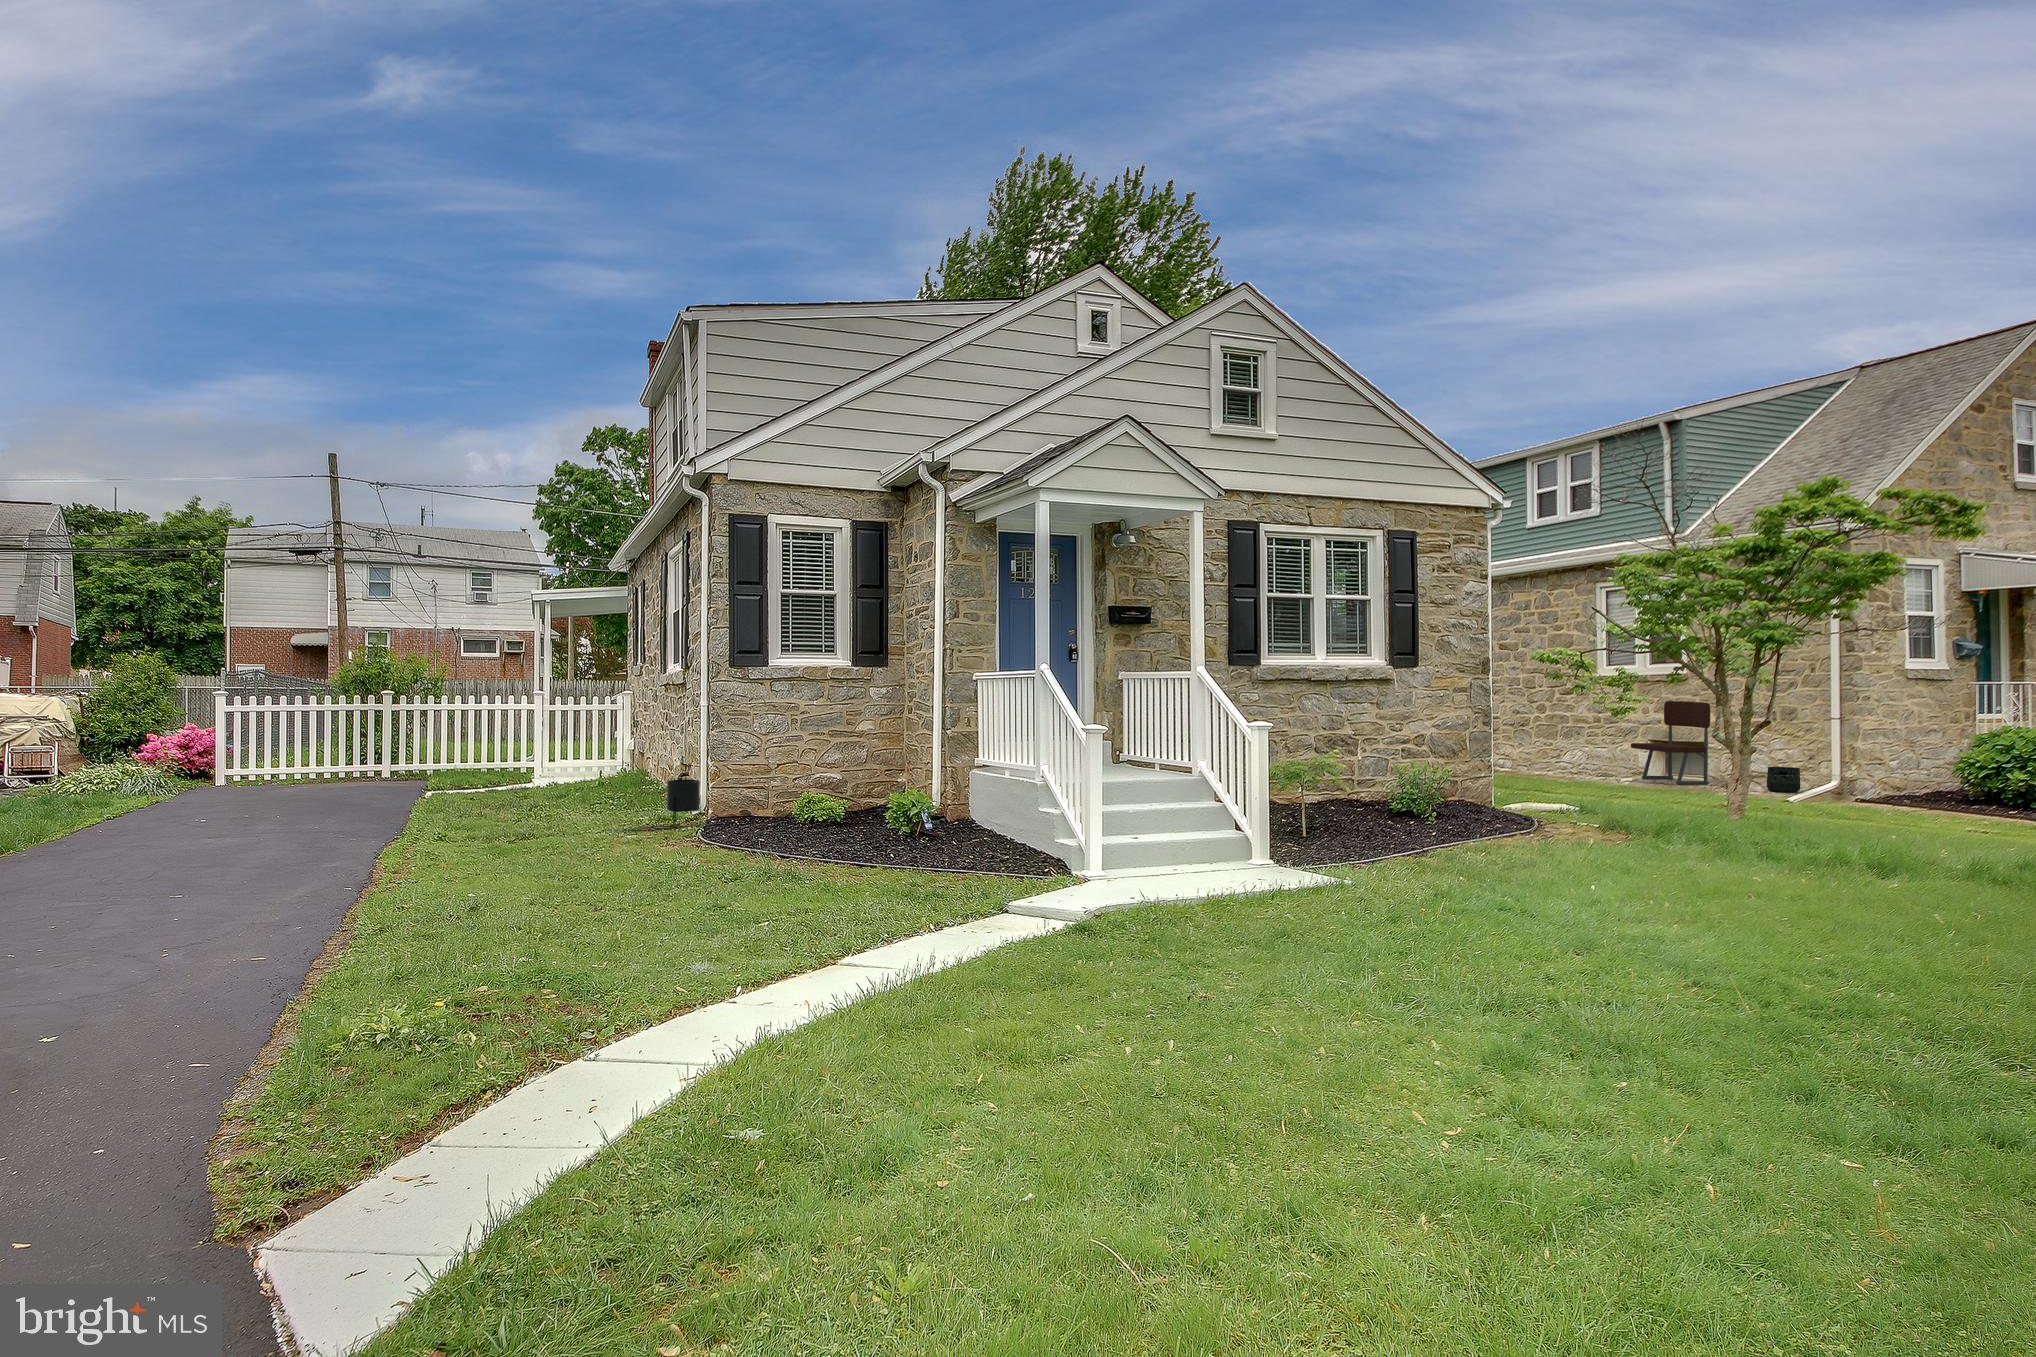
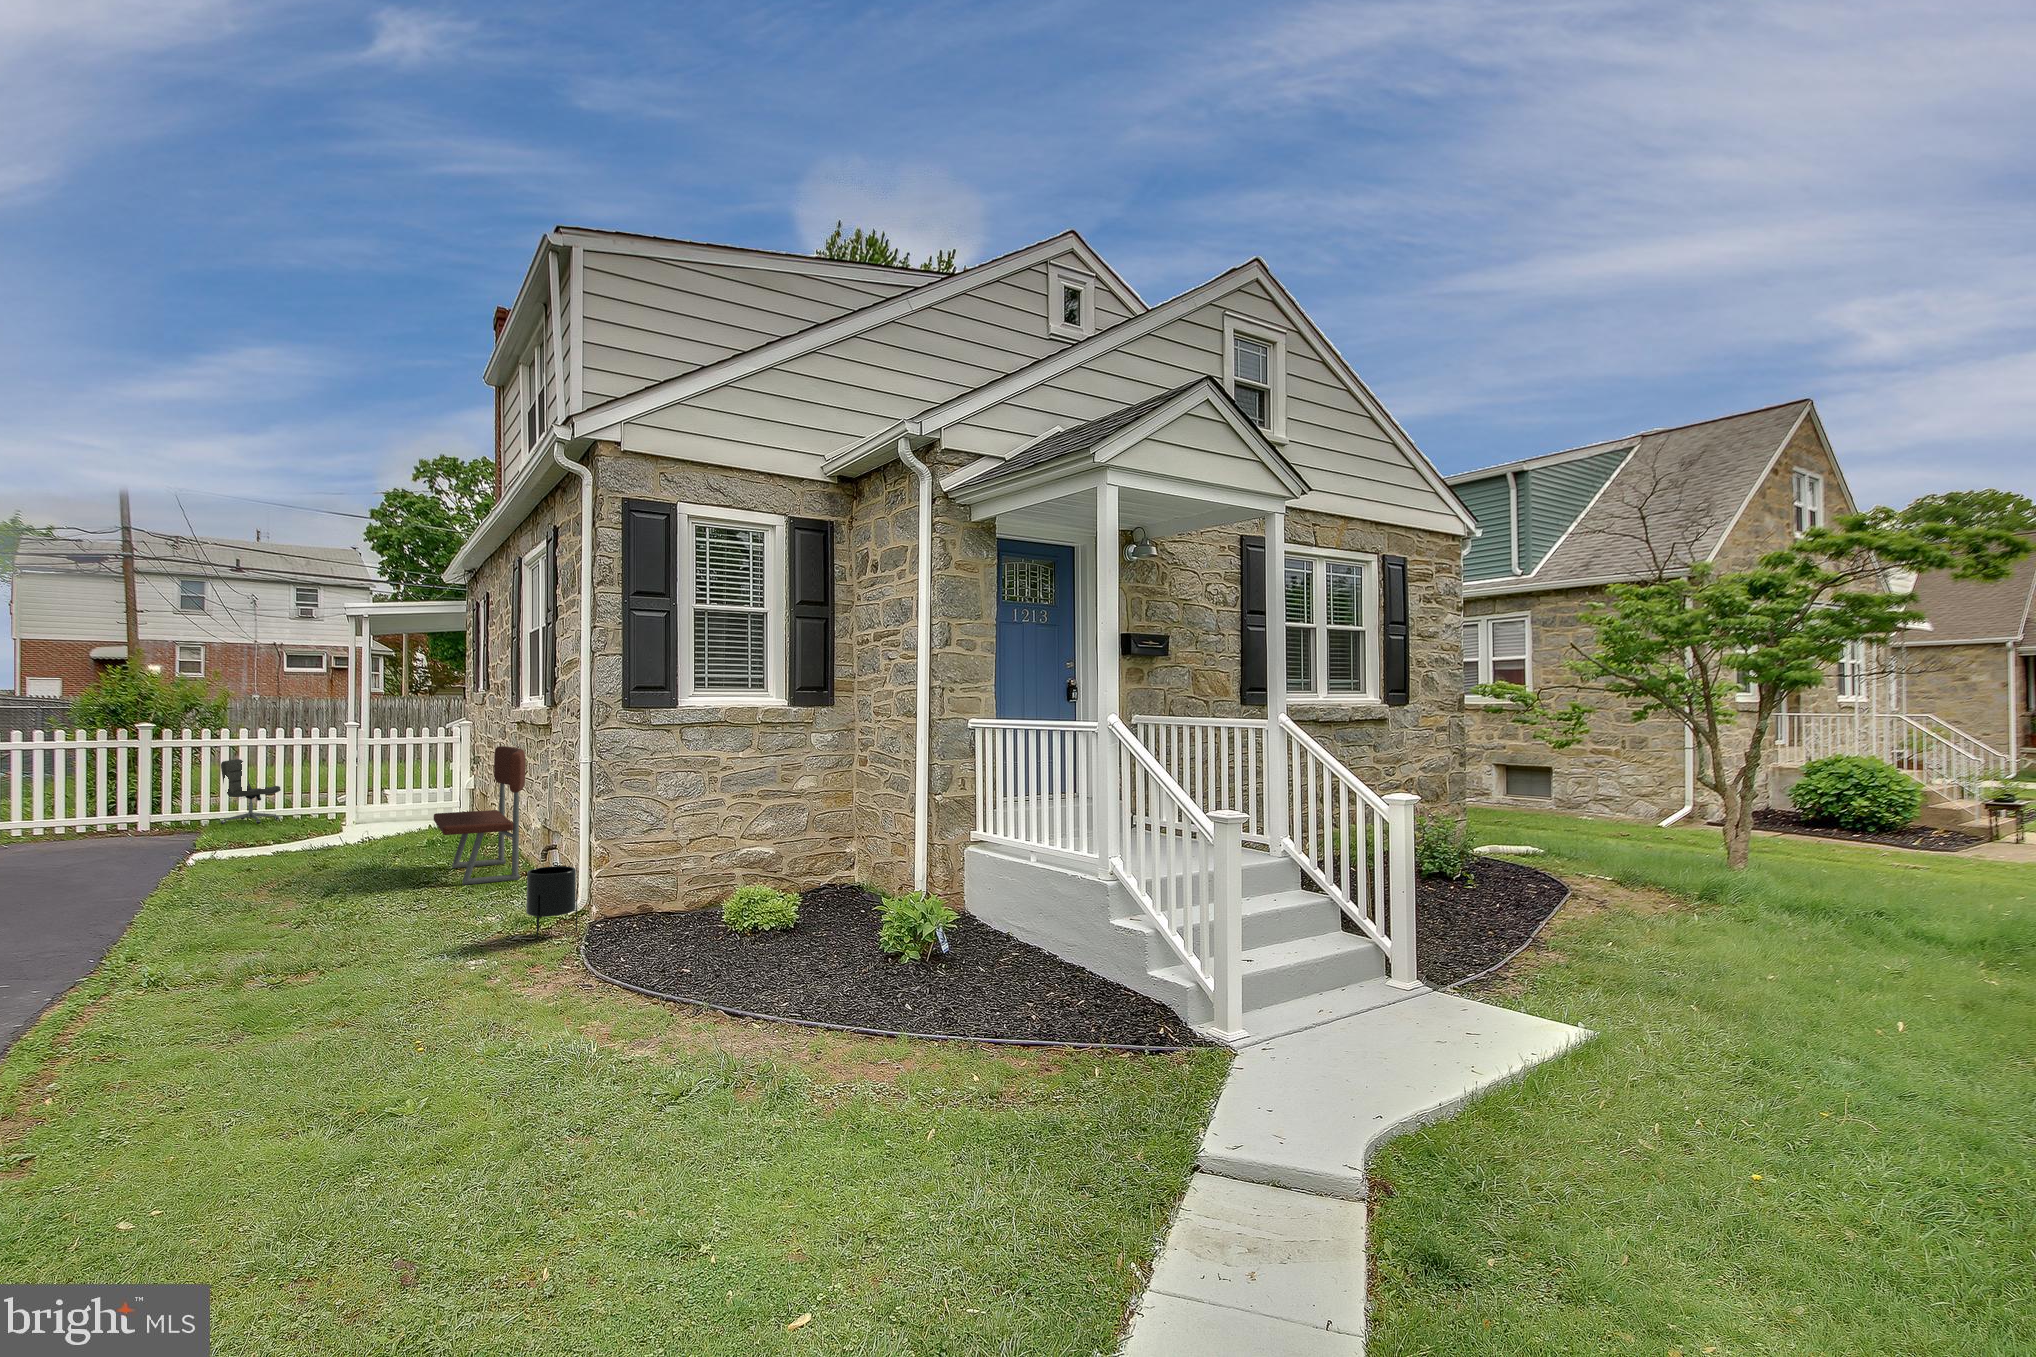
bench: present [1631,701,1710,785] -> present [434,746,526,885]
chair: none [444,722,487,775] -> present [221,759,281,824]
basket: present [1767,767,1800,792] -> none [1640,794,1672,818]

